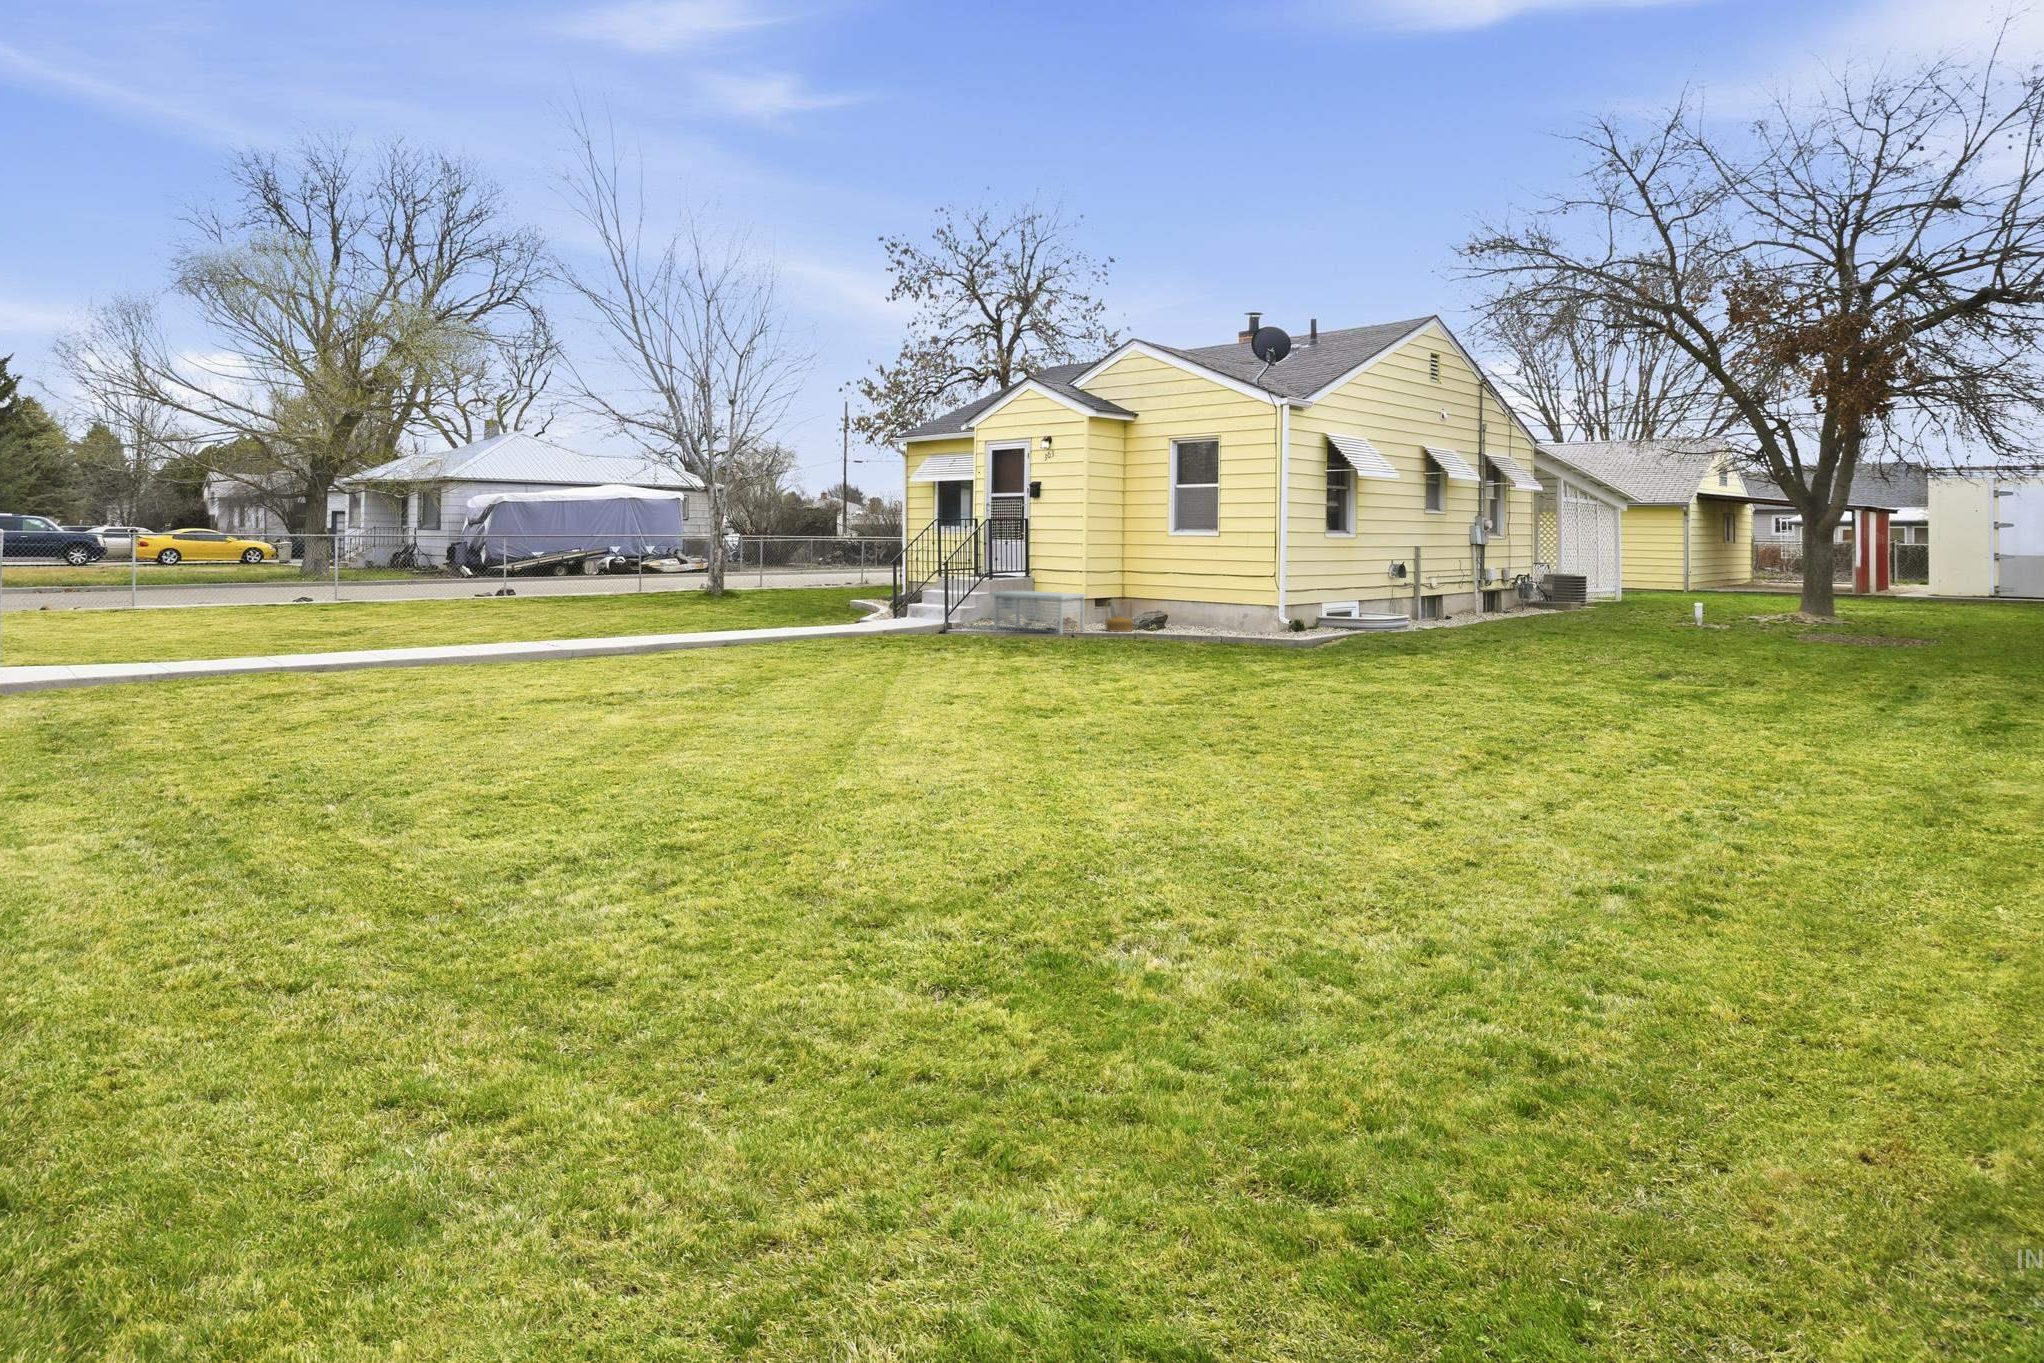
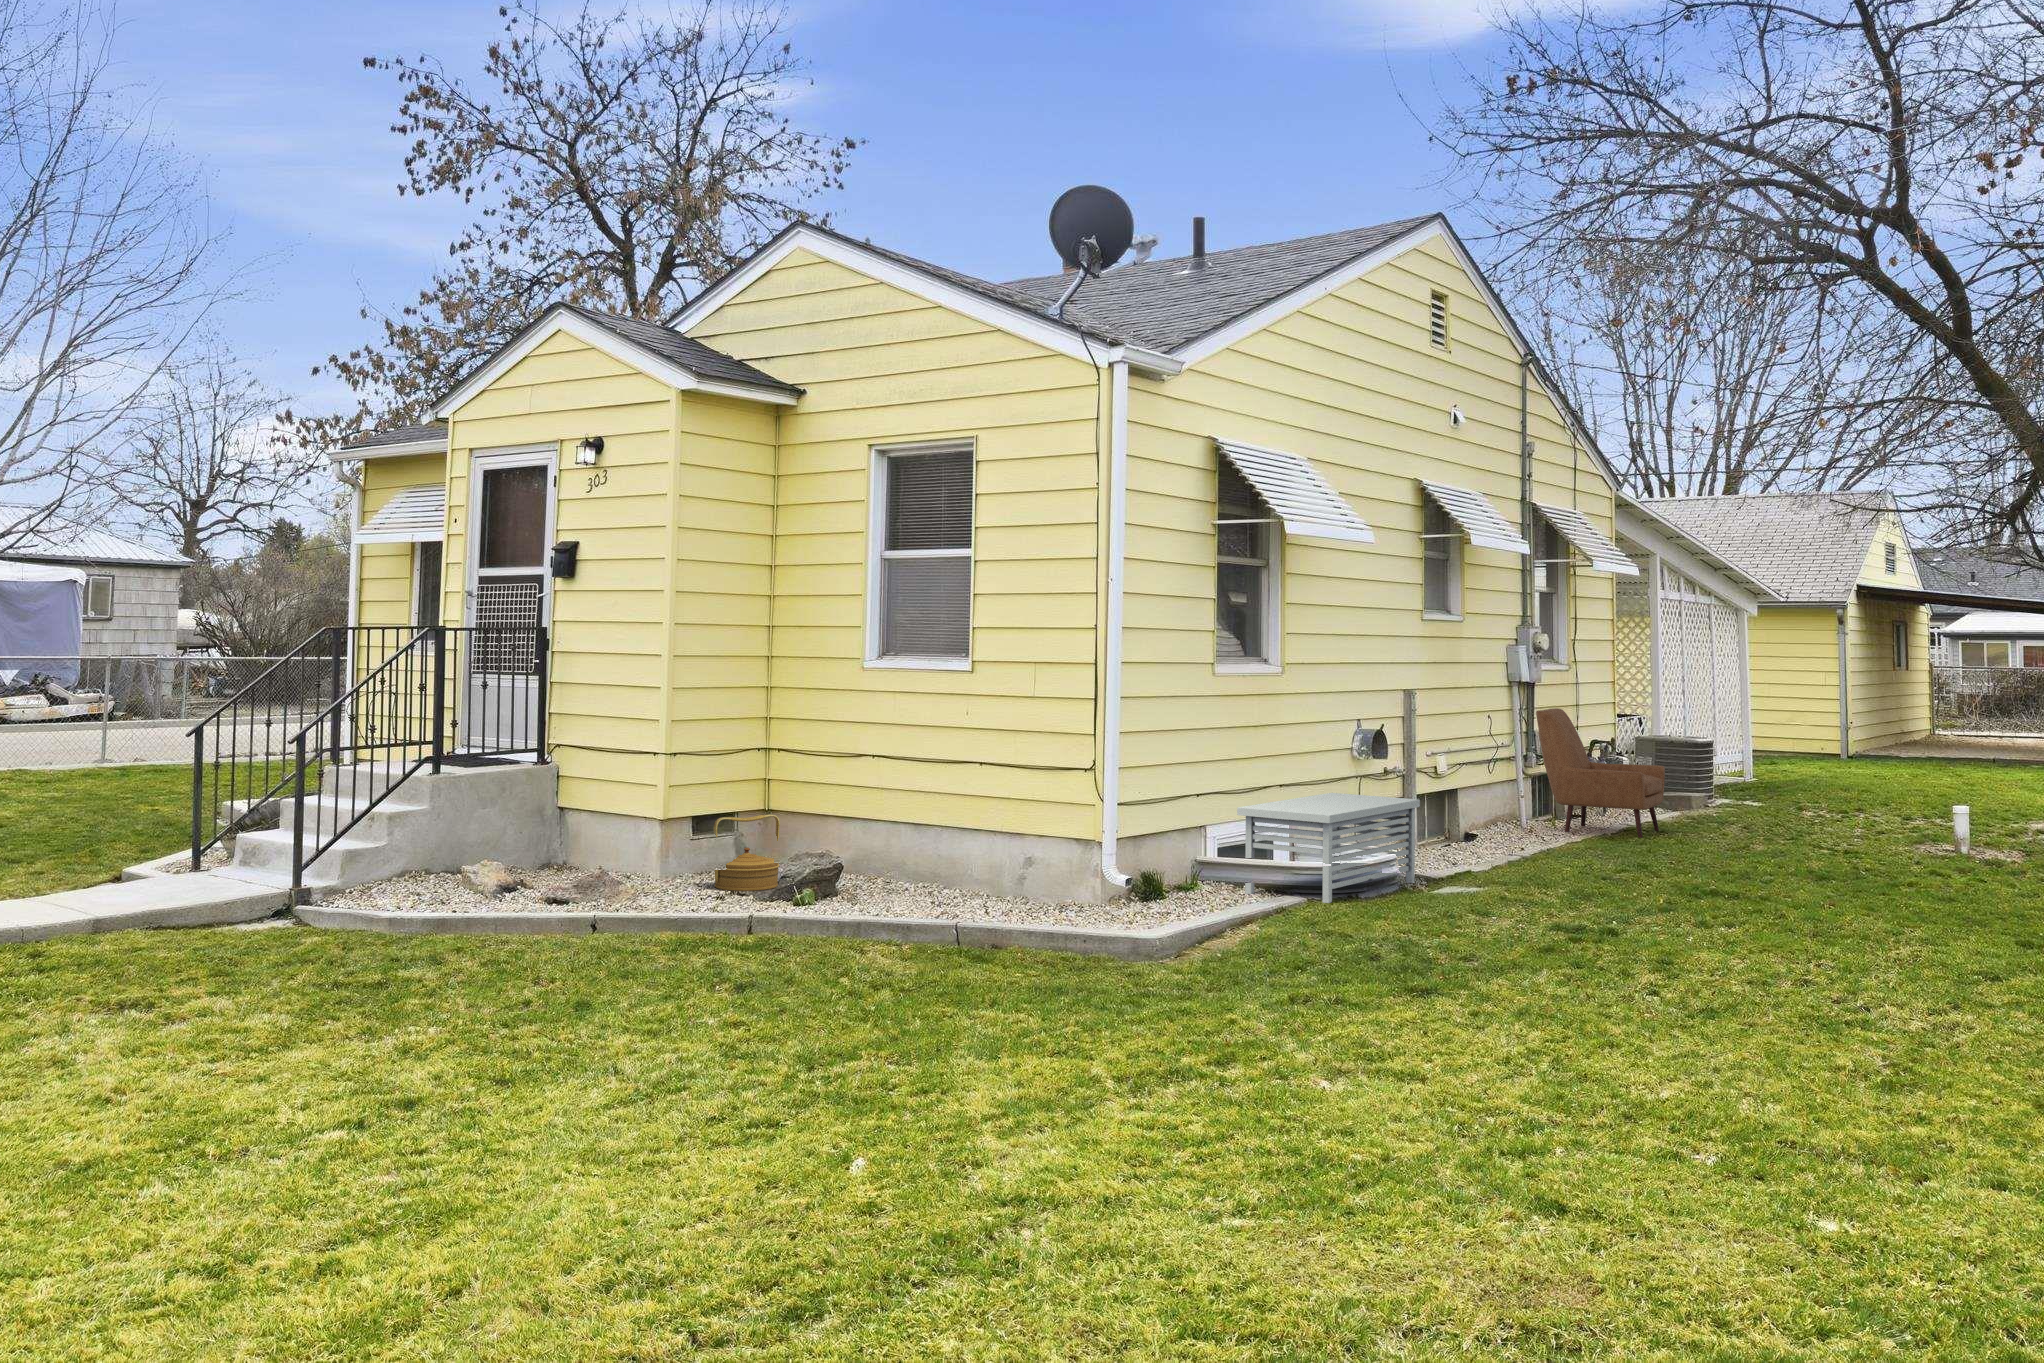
chair: none [1484,557,1550,620] -> present [1536,708,1665,838]
storage bench: present [991,591,1087,634] -> present [1237,793,1420,903]

